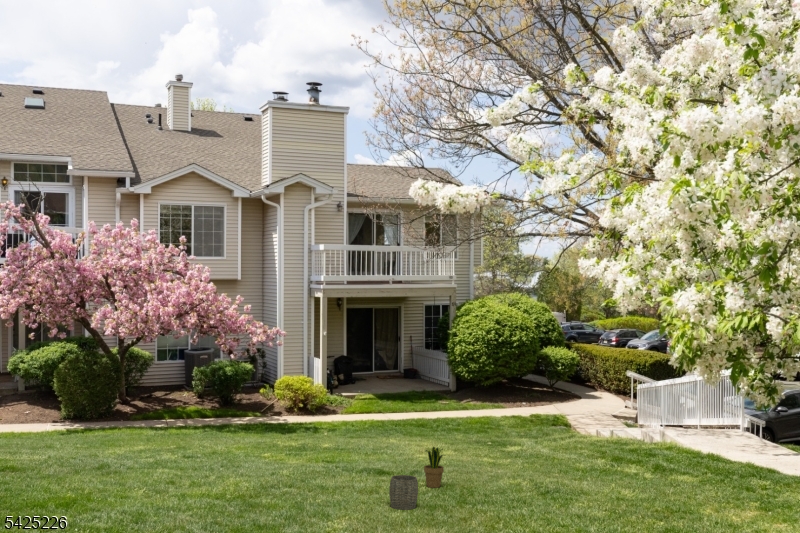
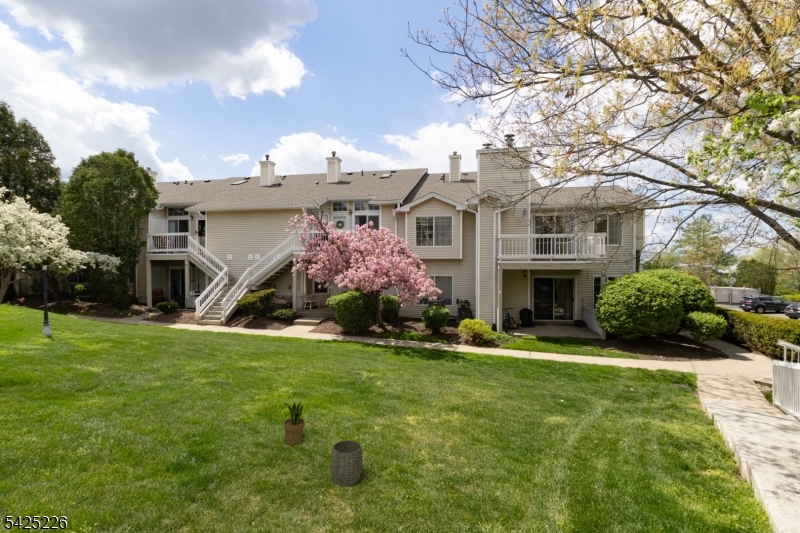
potted plant: present [424,447,444,488] -> present [282,402,307,445]

